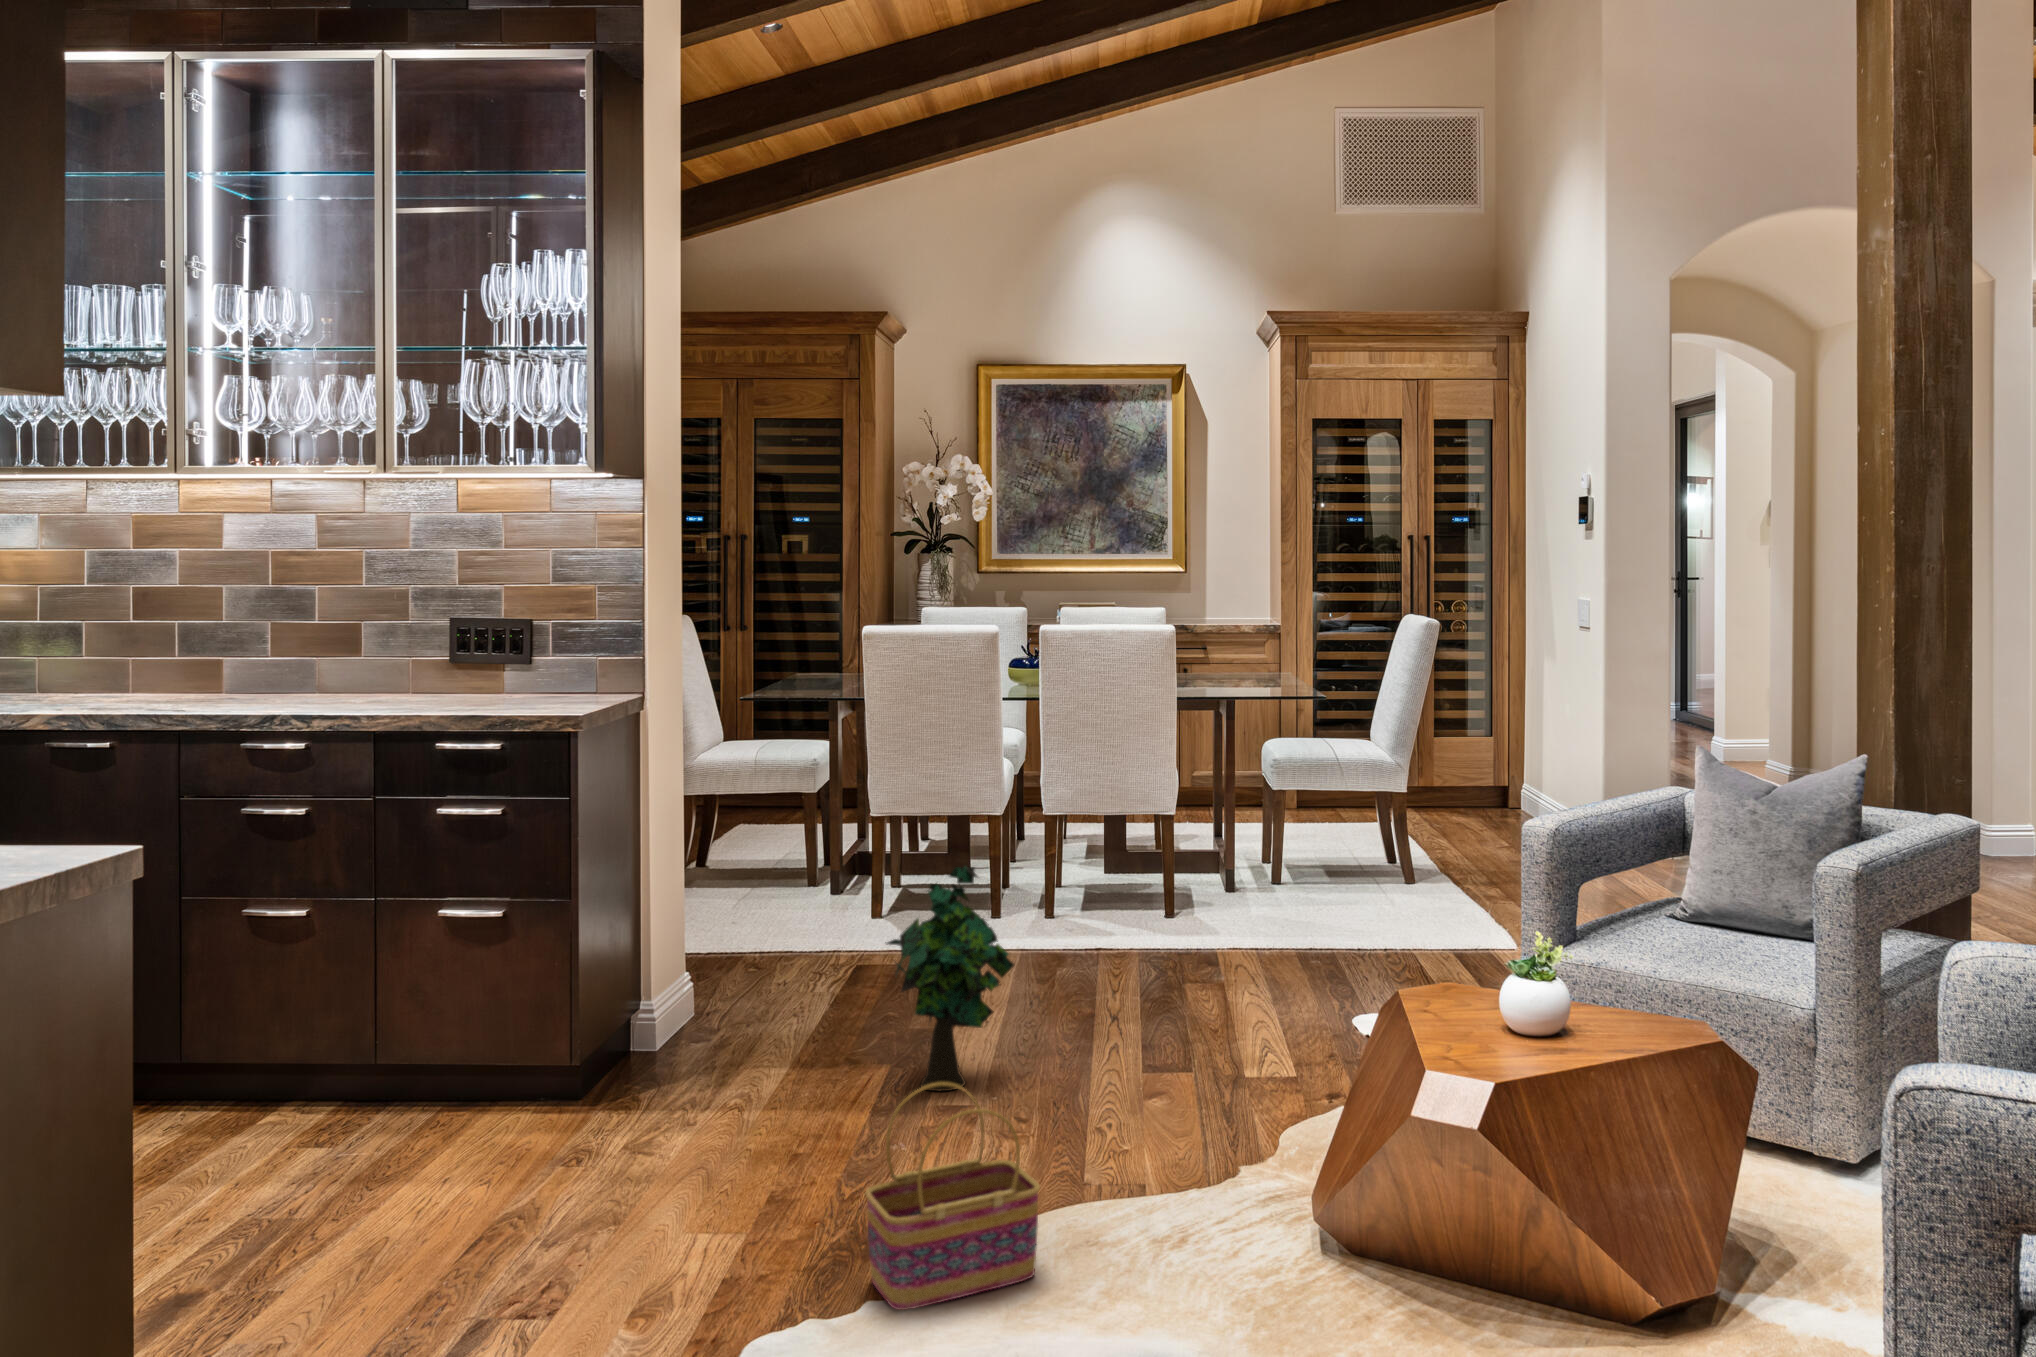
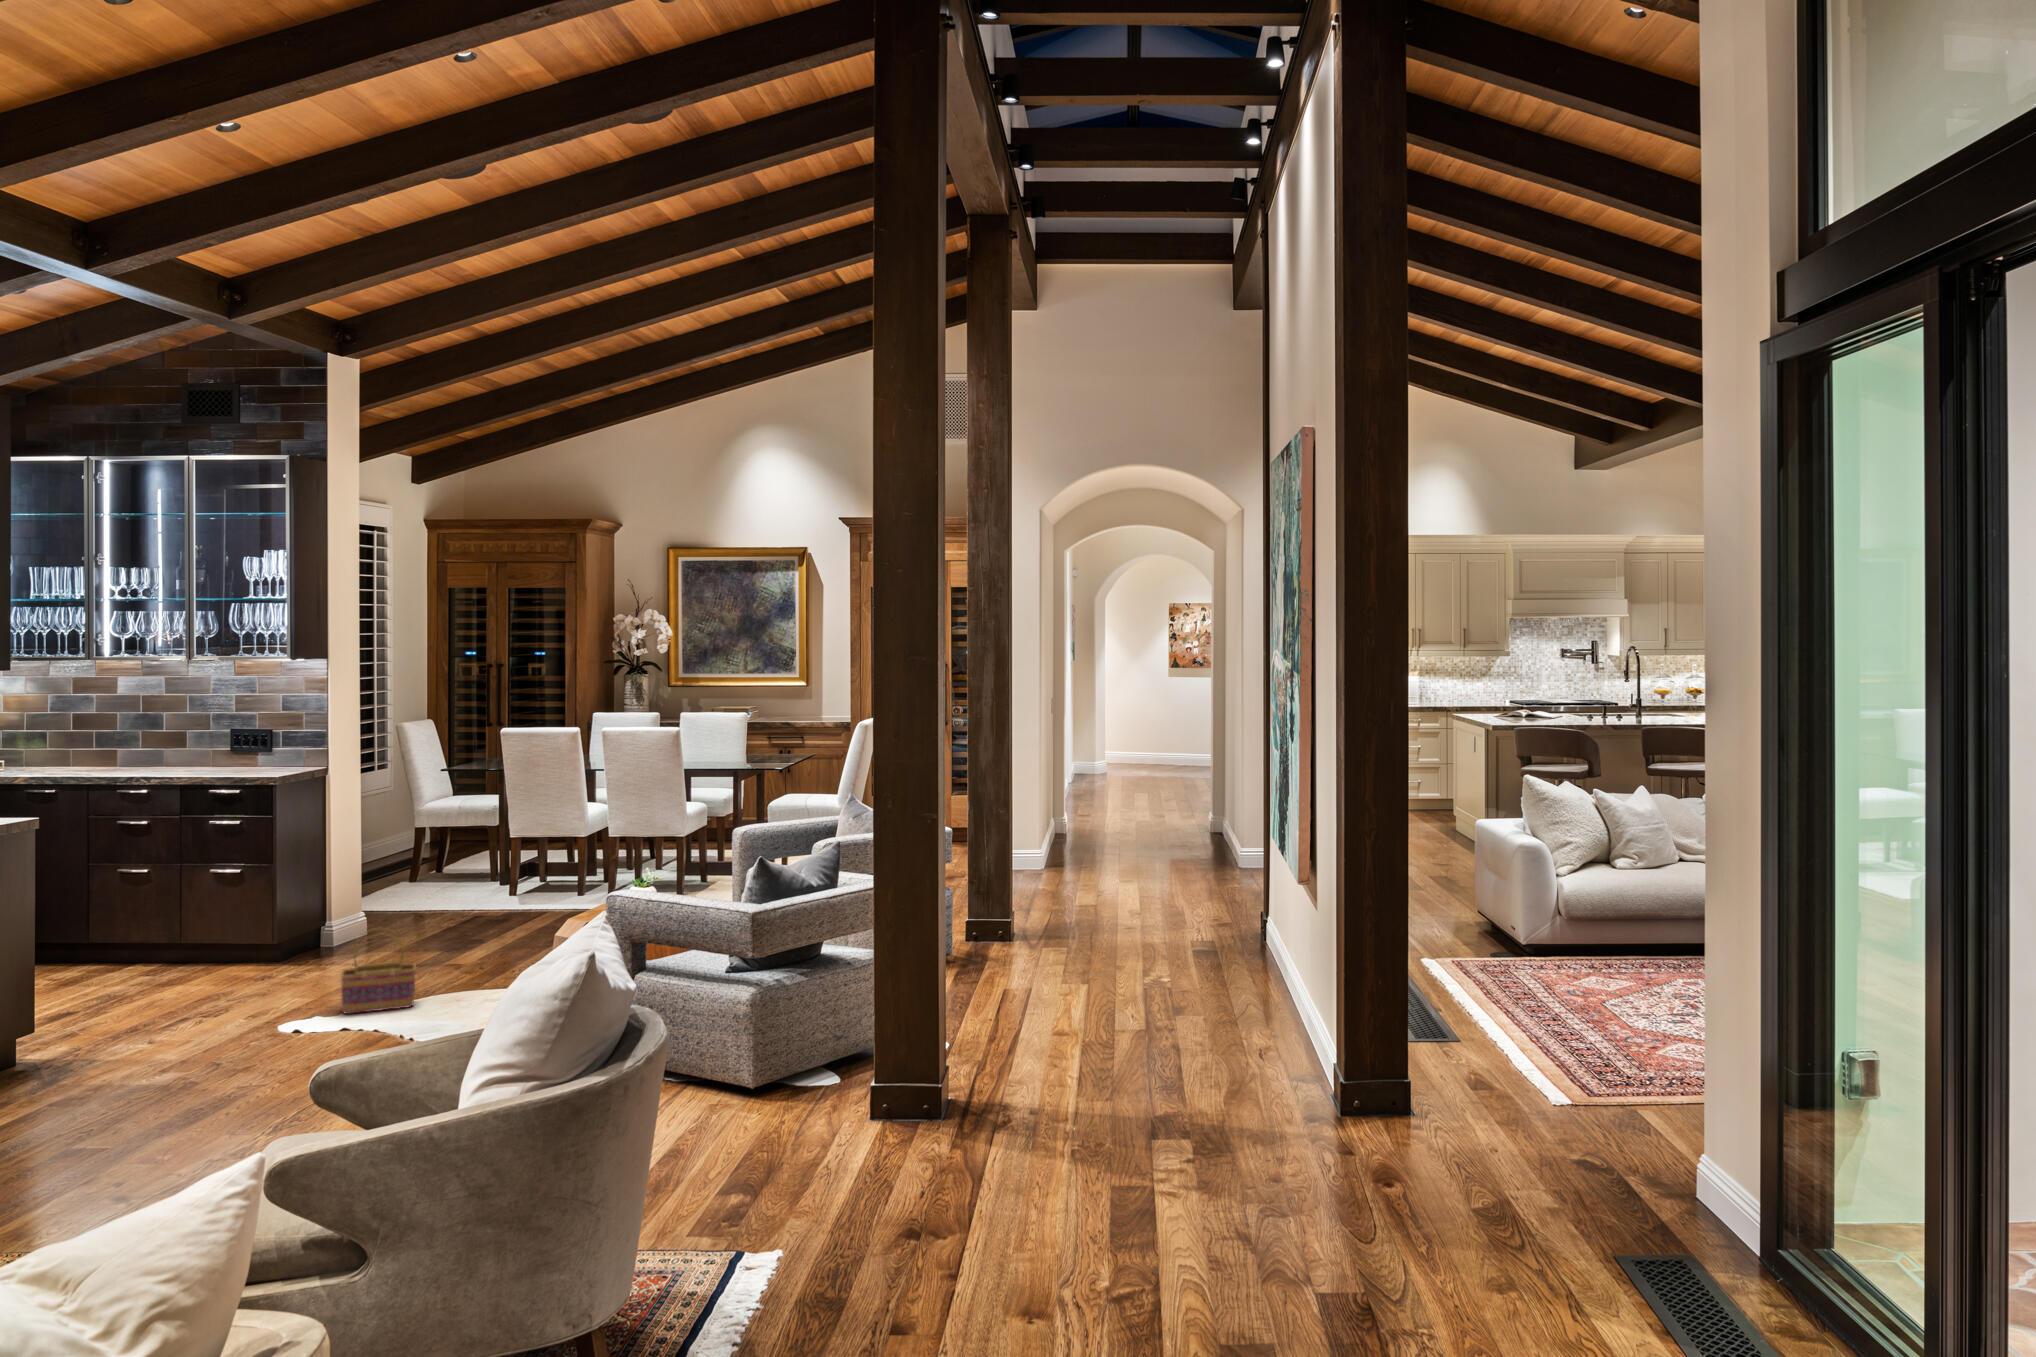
decorative plant: present [887,866,1014,1091] -> none [427,849,493,961]

